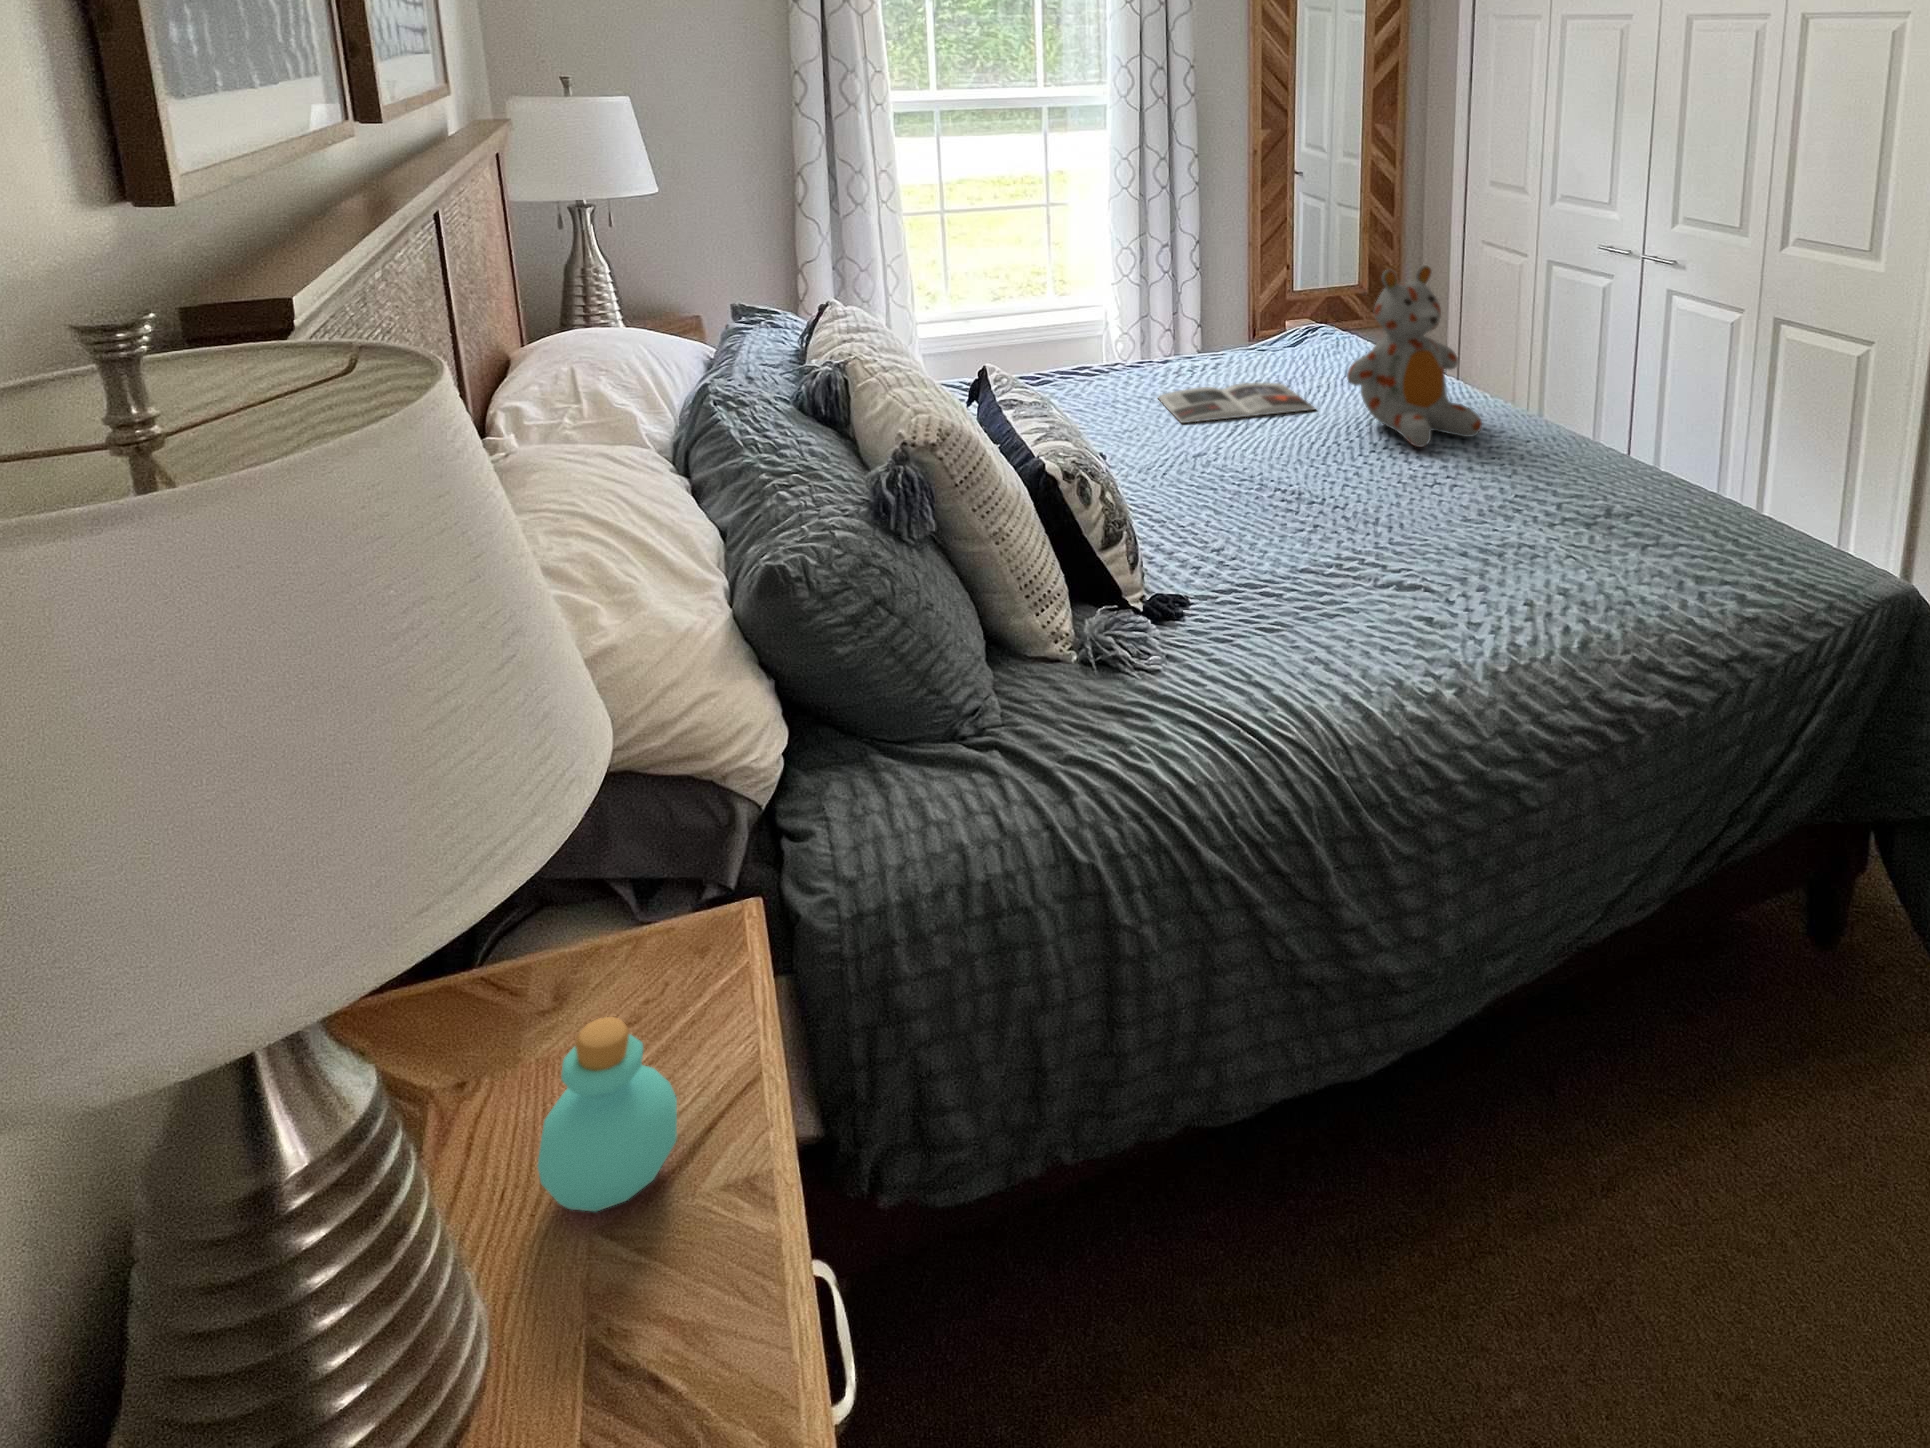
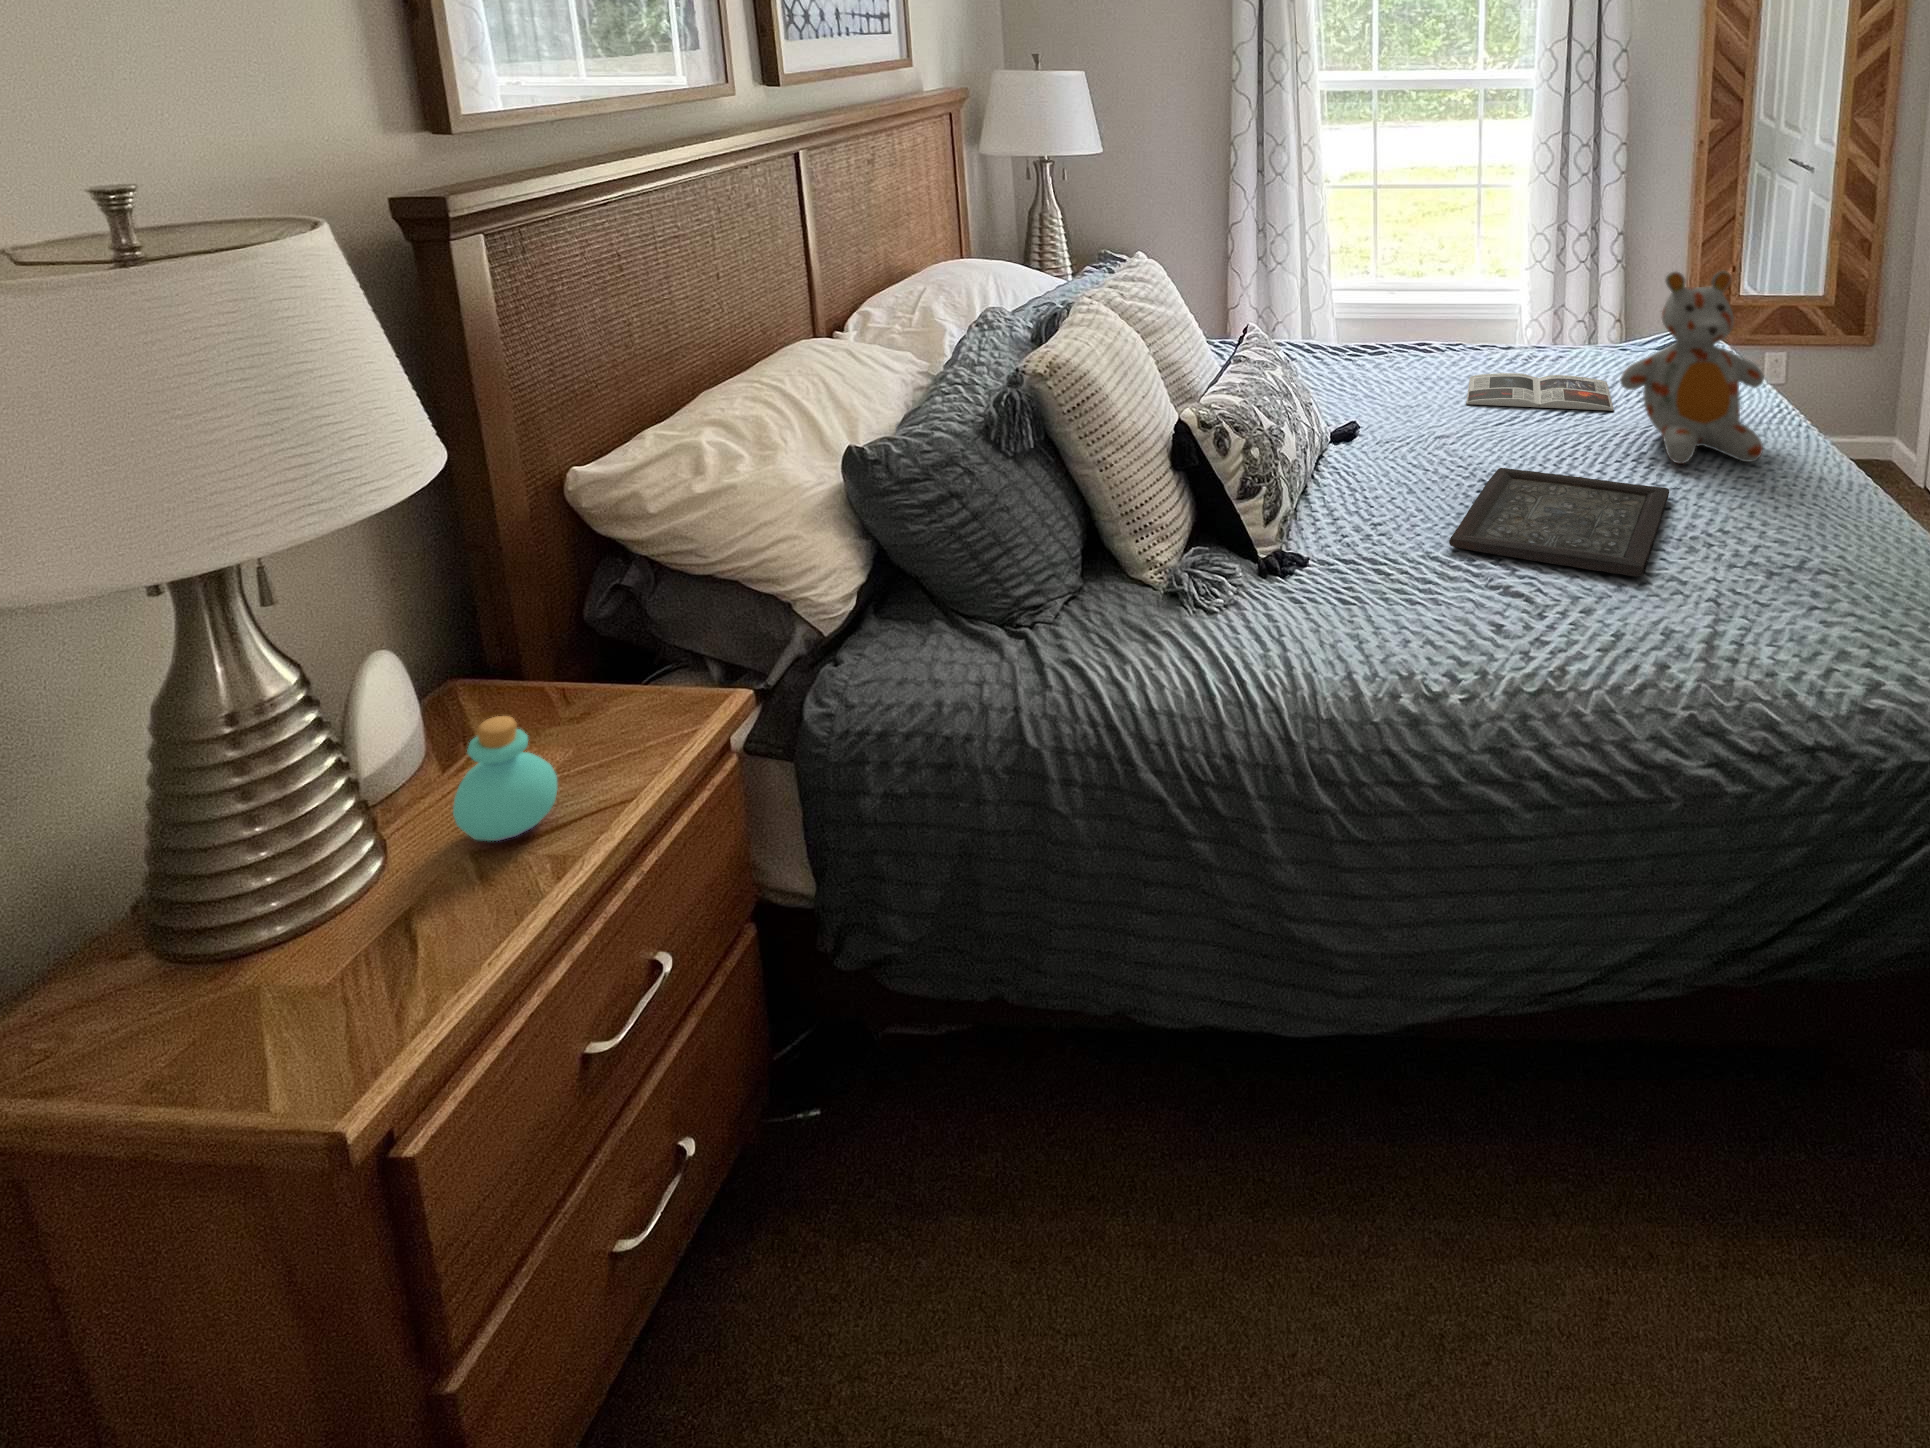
tray: none [1282,470,1497,558] -> present [1449,468,1669,576]

